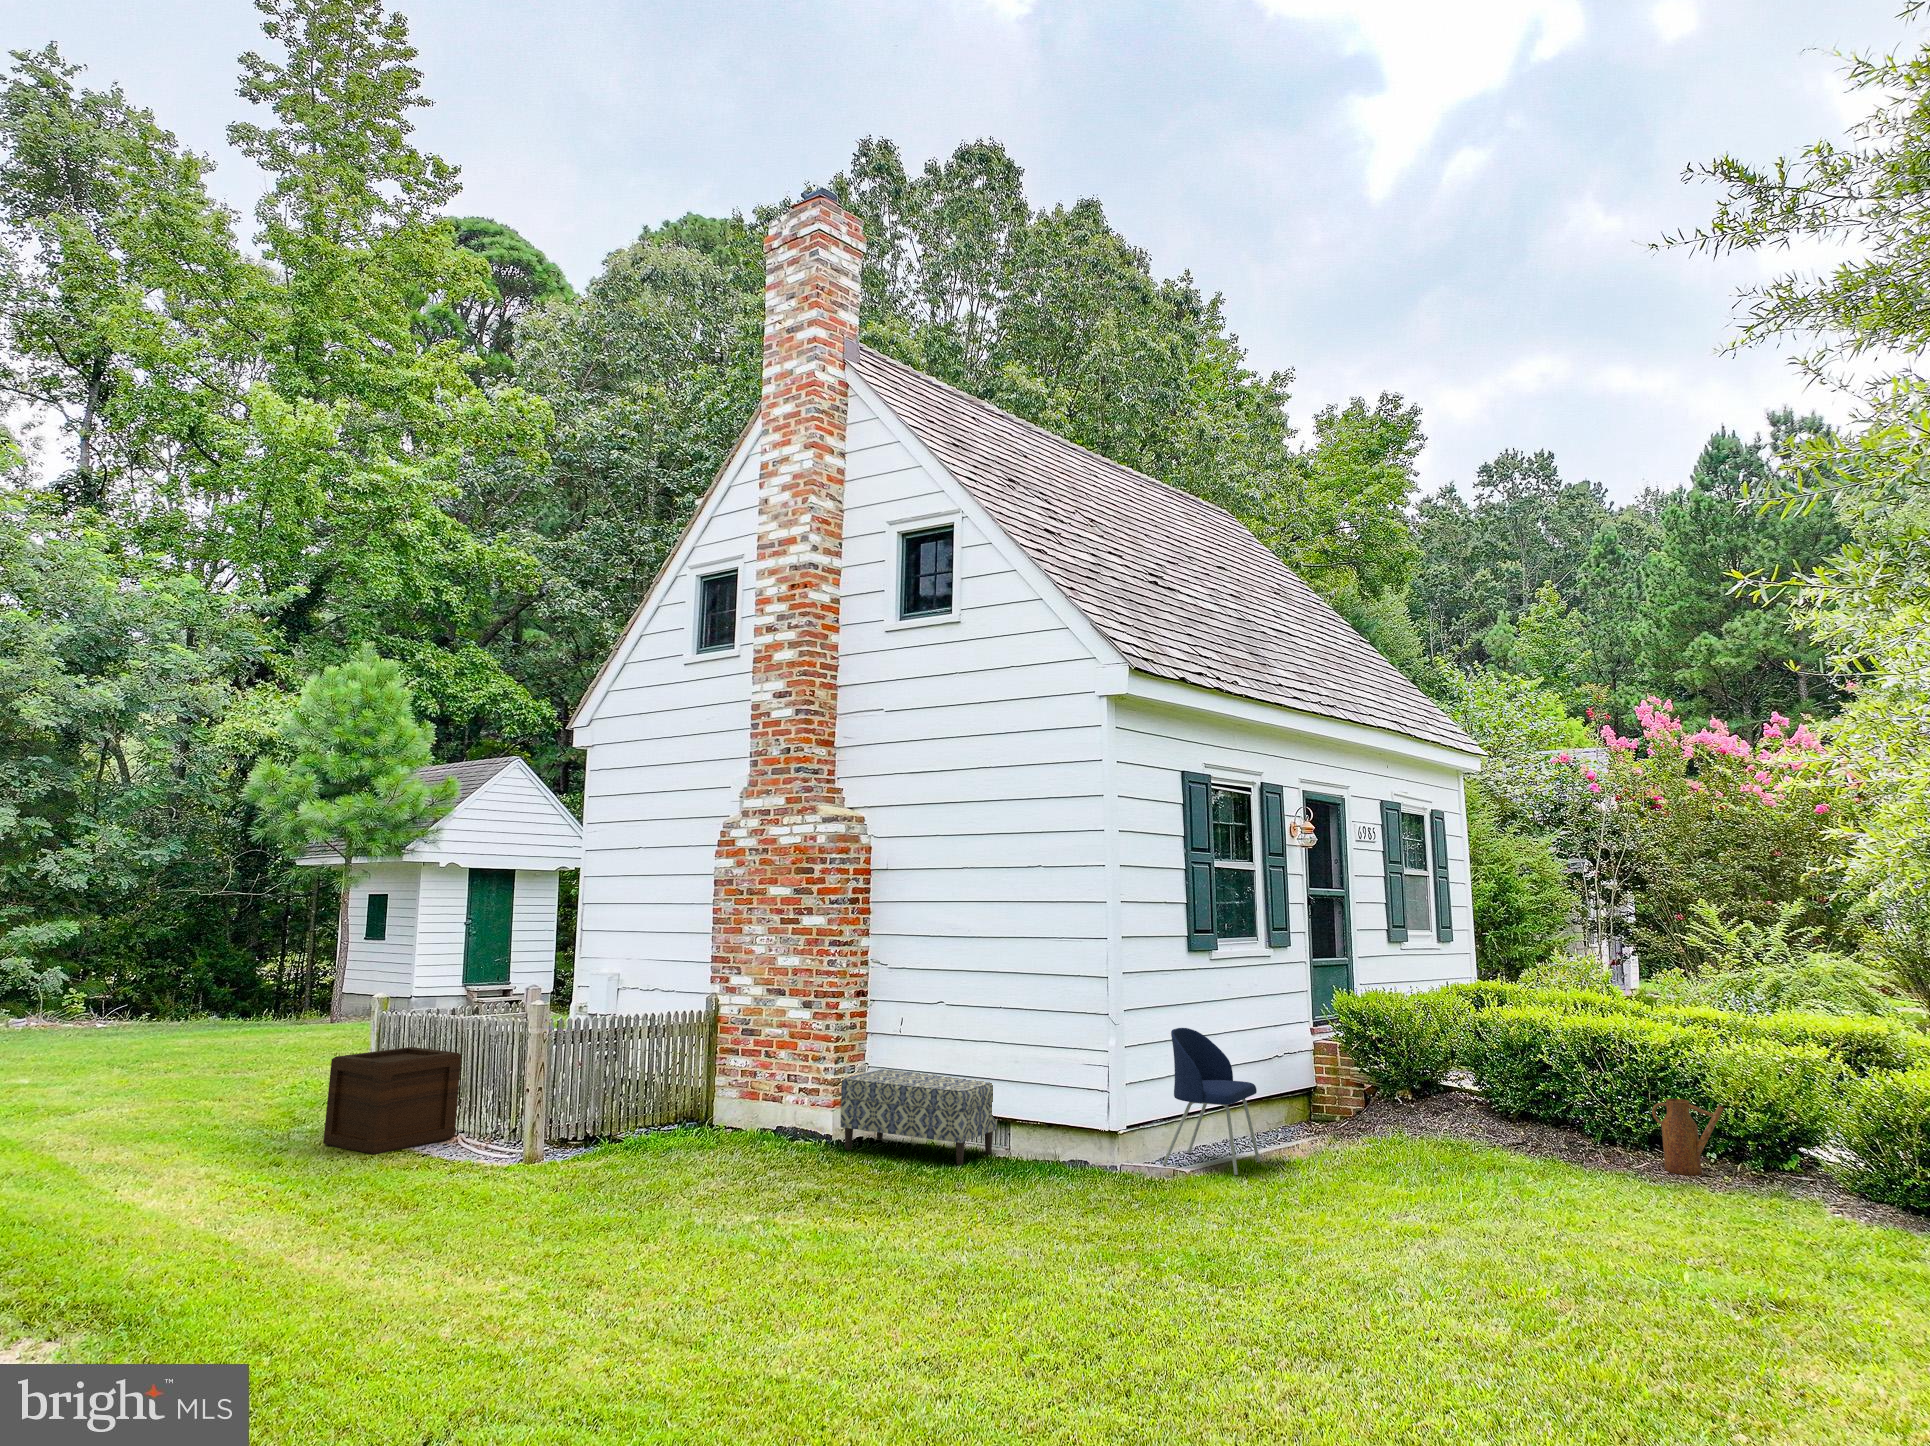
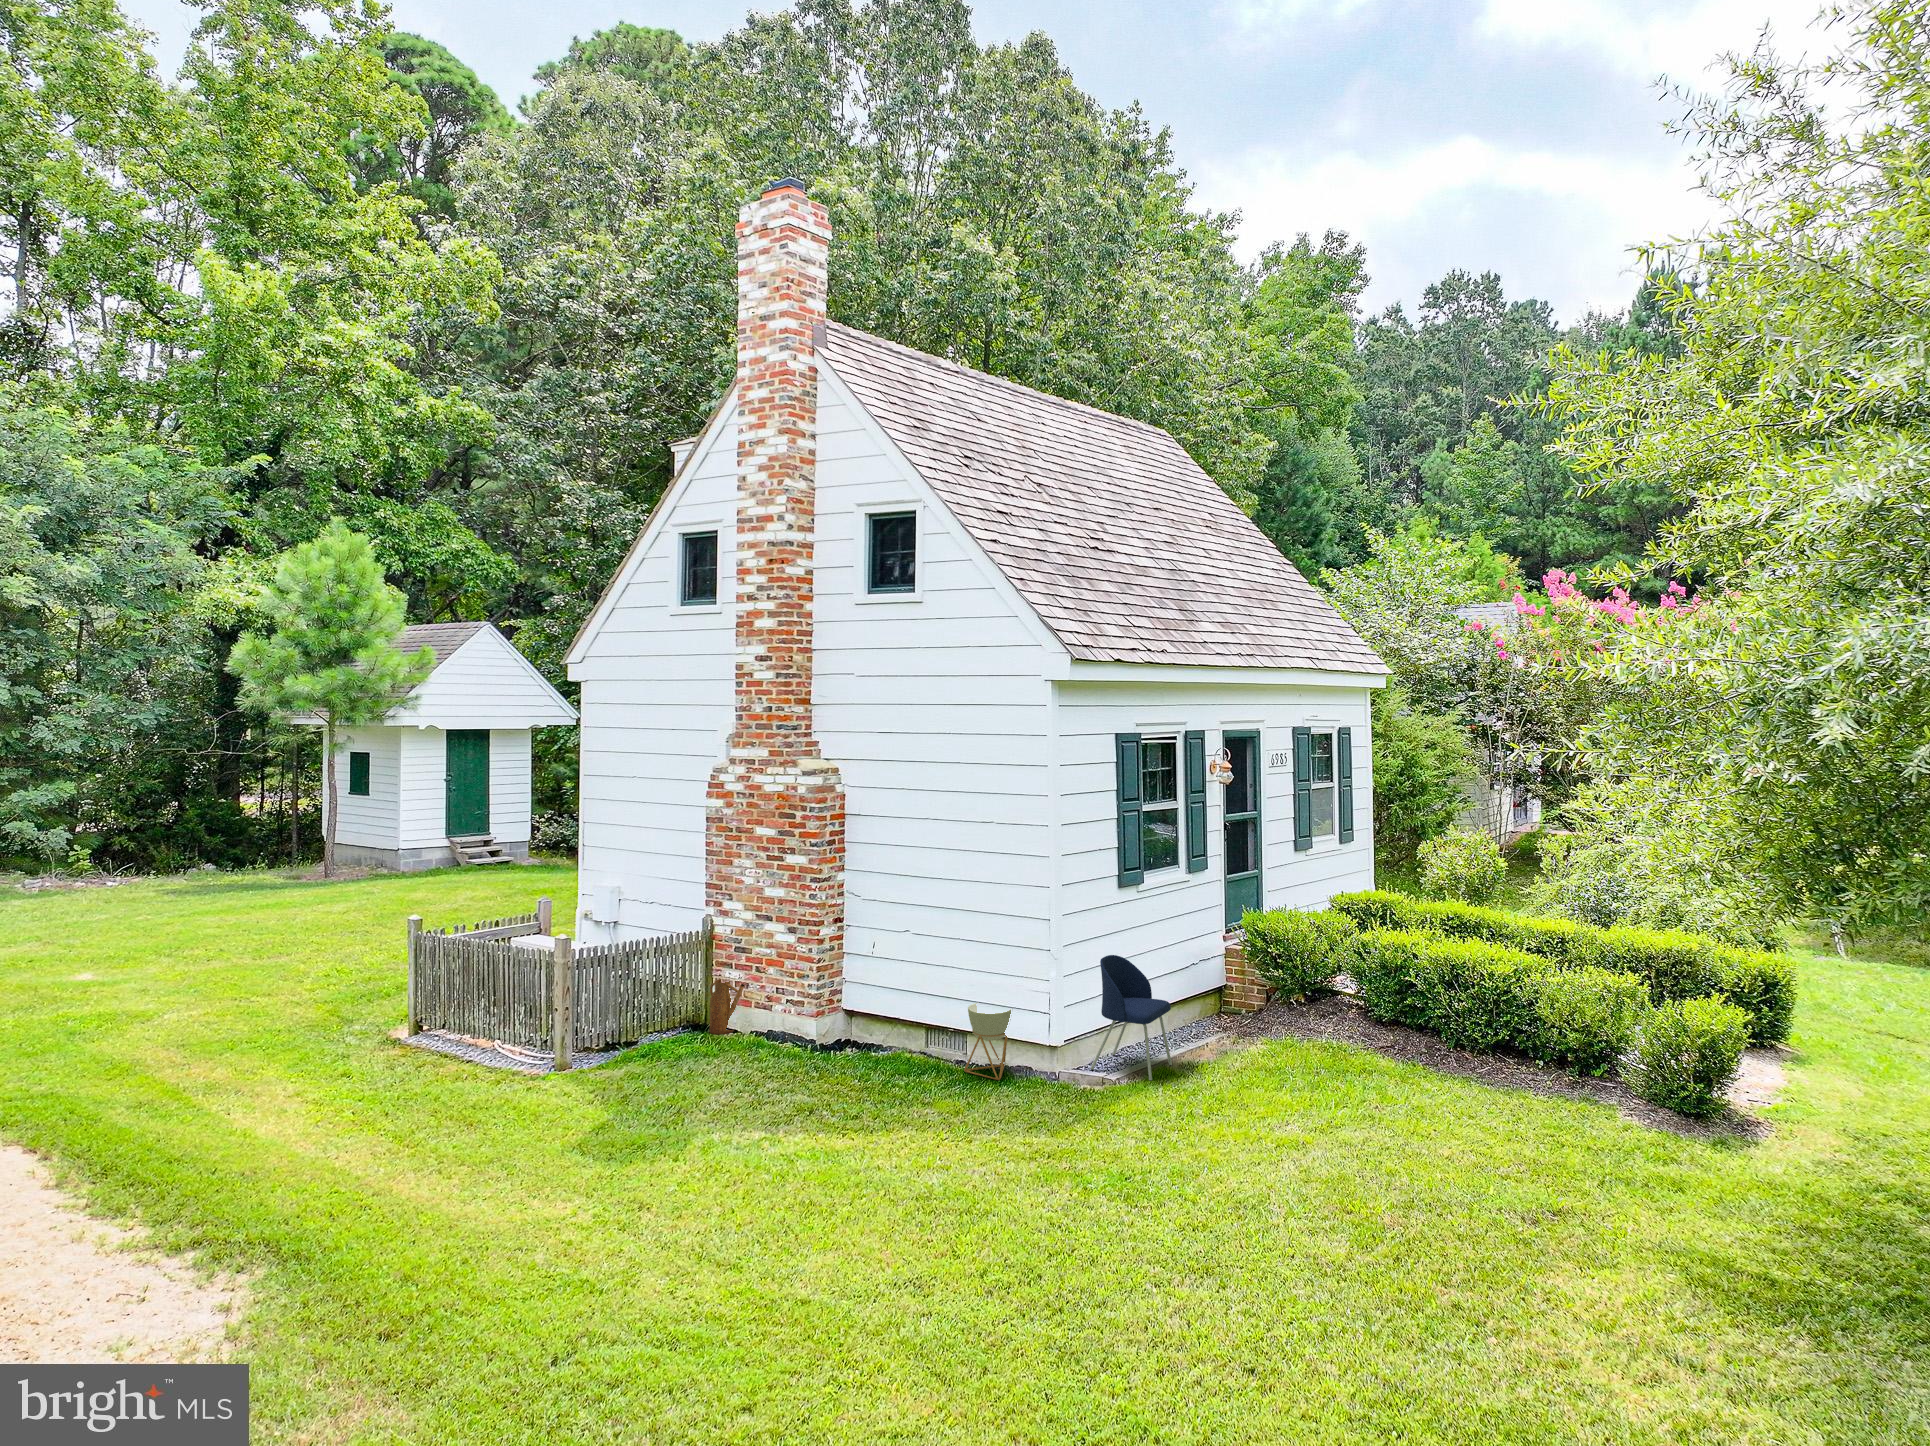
wooden crate: present [323,1047,461,1154] -> none [379,964,494,1062]
bench: present [841,1069,997,1165] -> none [822,983,954,1071]
planter: none [1011,1082,1068,1174] -> present [964,1003,1011,1080]
watering can: present [1652,1099,1724,1175] -> present [709,979,744,1034]

